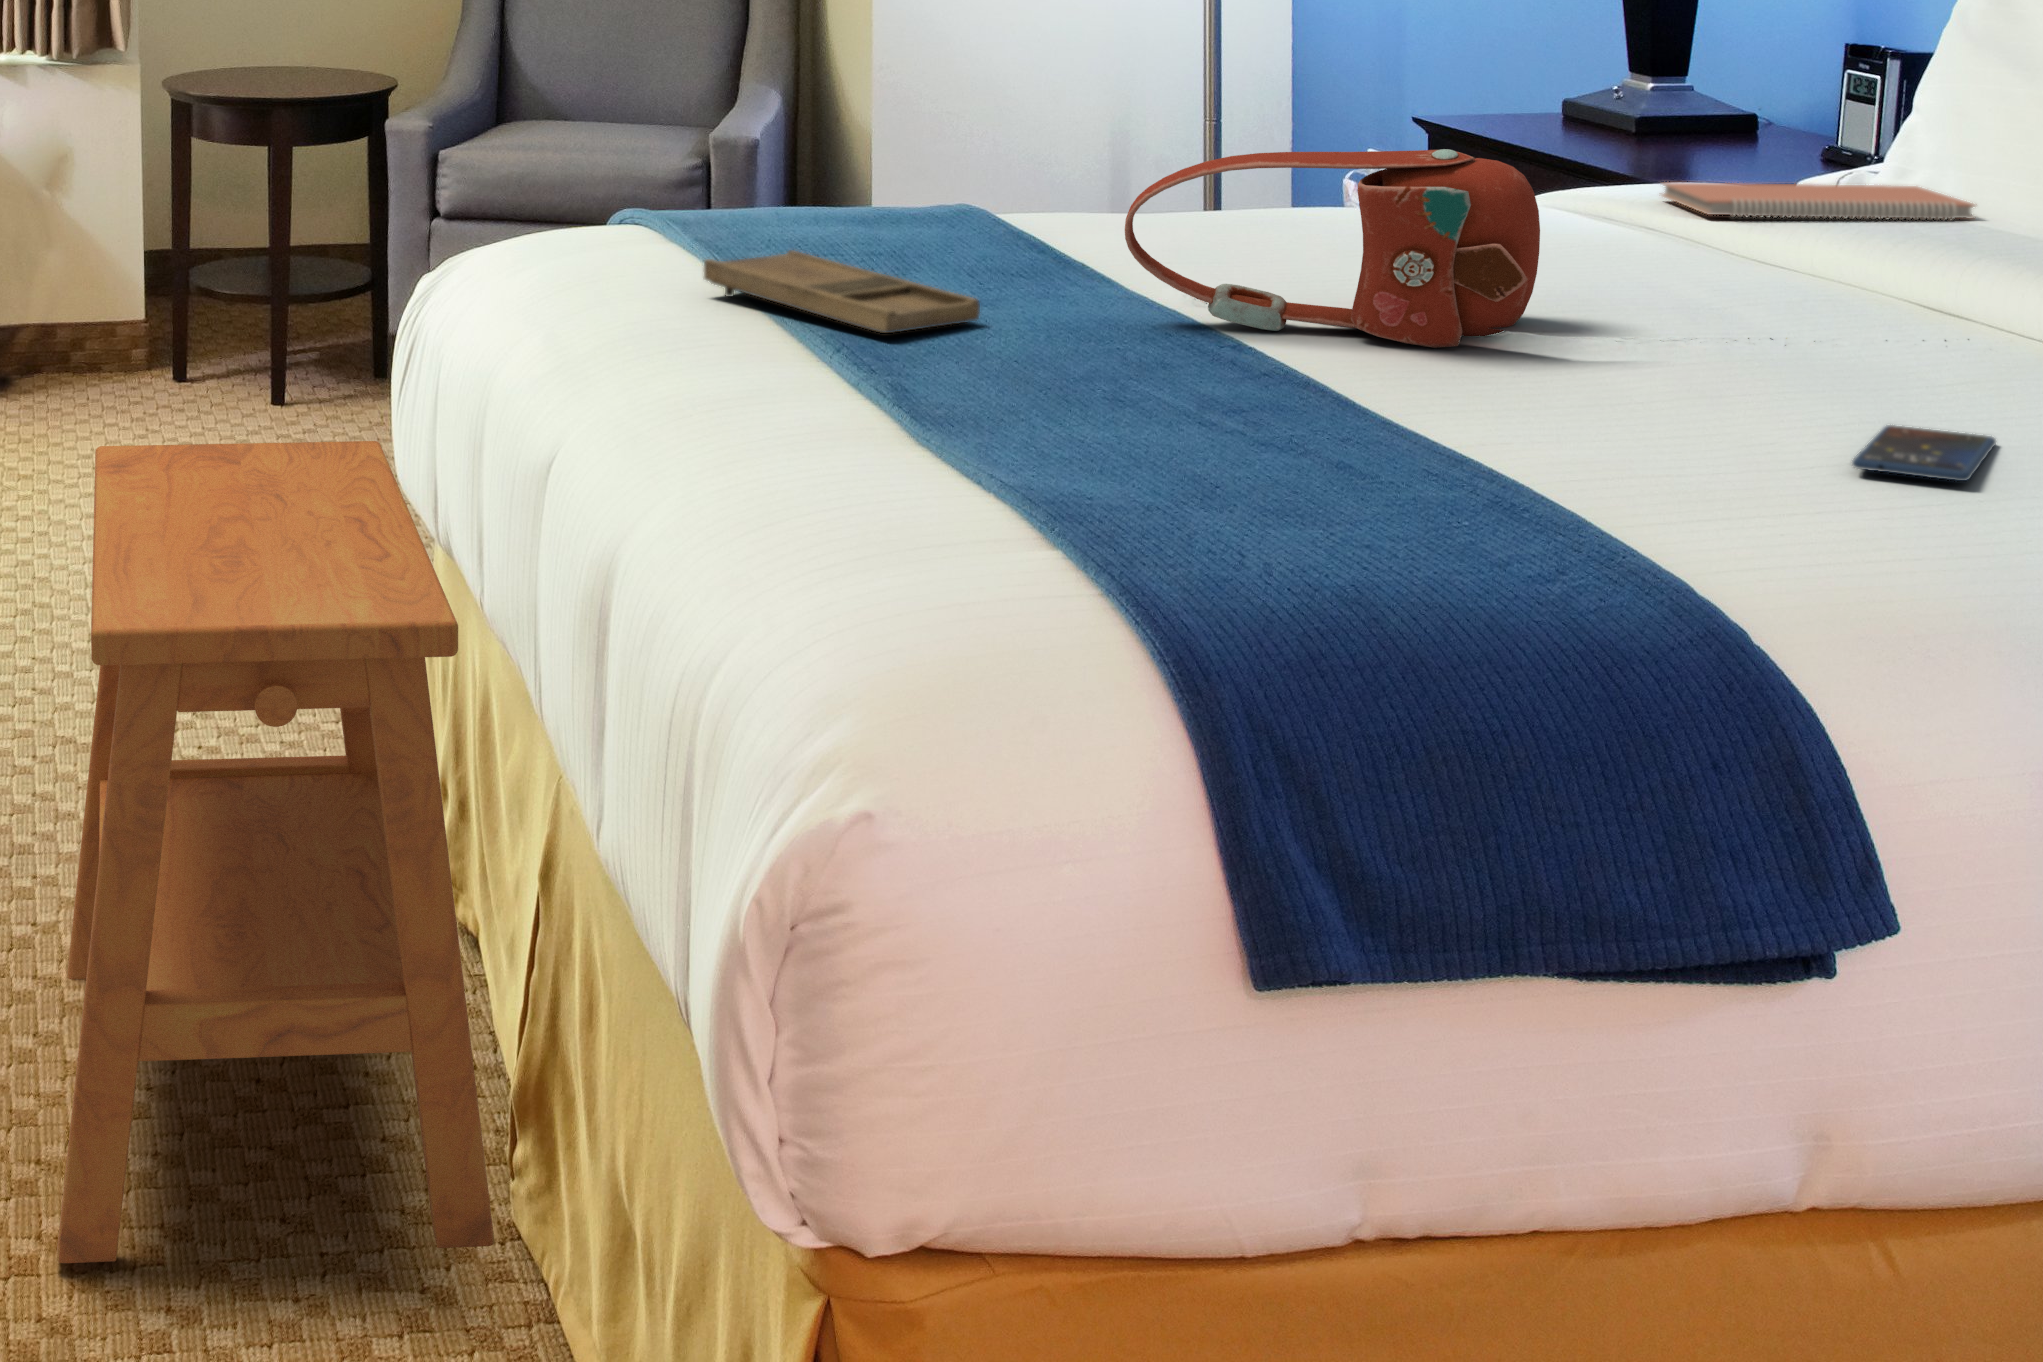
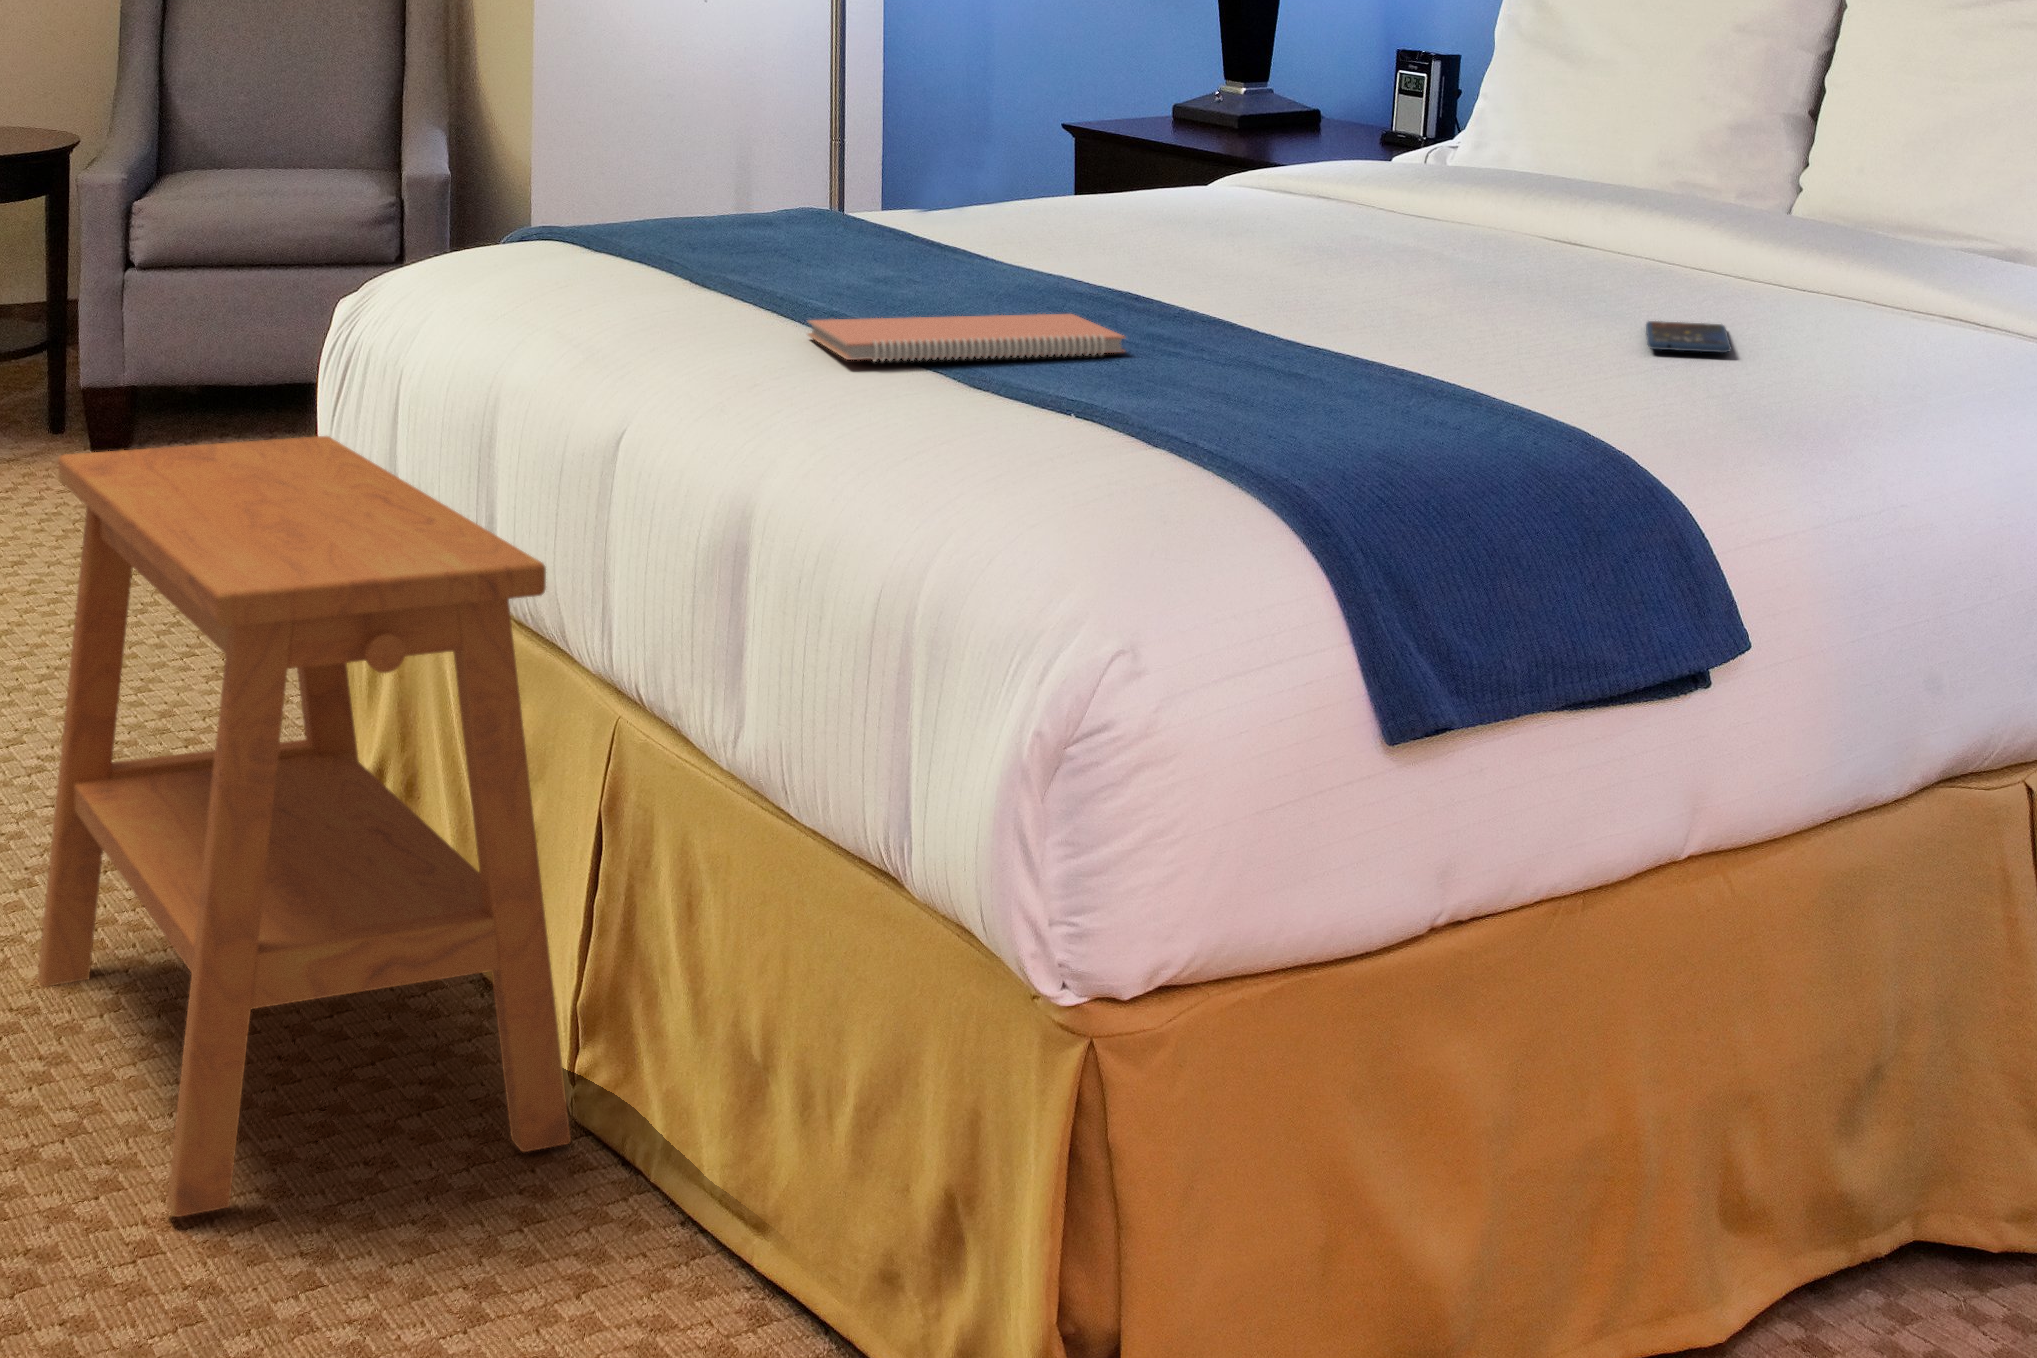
handbag: present [1125,149,1540,348] -> none [1032,126,1360,289]
notebook: present [1662,183,1975,220] -> present [808,314,1125,361]
tray: present [704,250,980,333] -> none [659,236,916,296]

